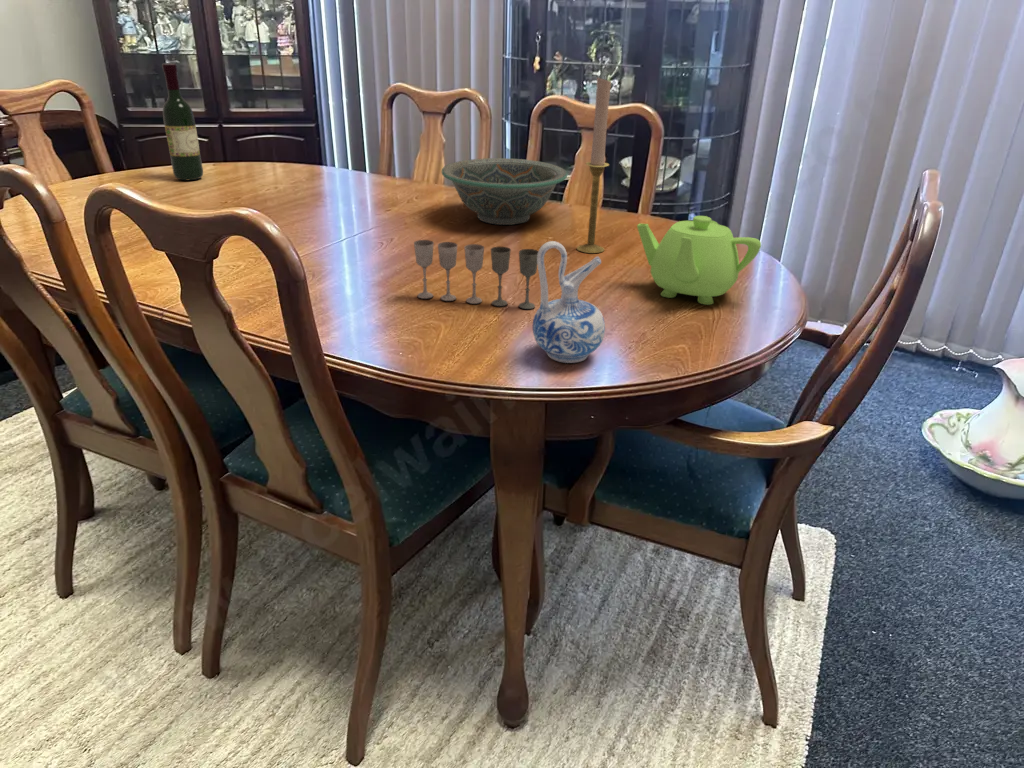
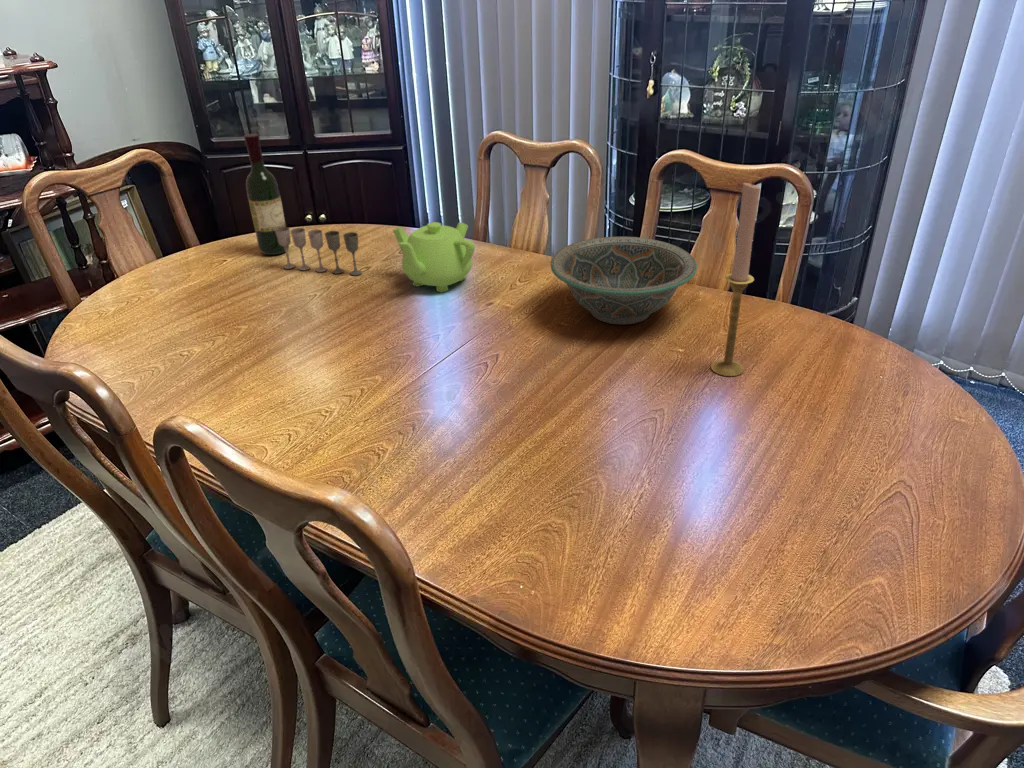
teapot: present [637,216,761,305] -> present [393,222,475,292]
wine glass: present [414,240,538,309] -> present [275,227,362,275]
ceramic pitcher: present [533,241,605,363] -> none [677,469,767,597]

